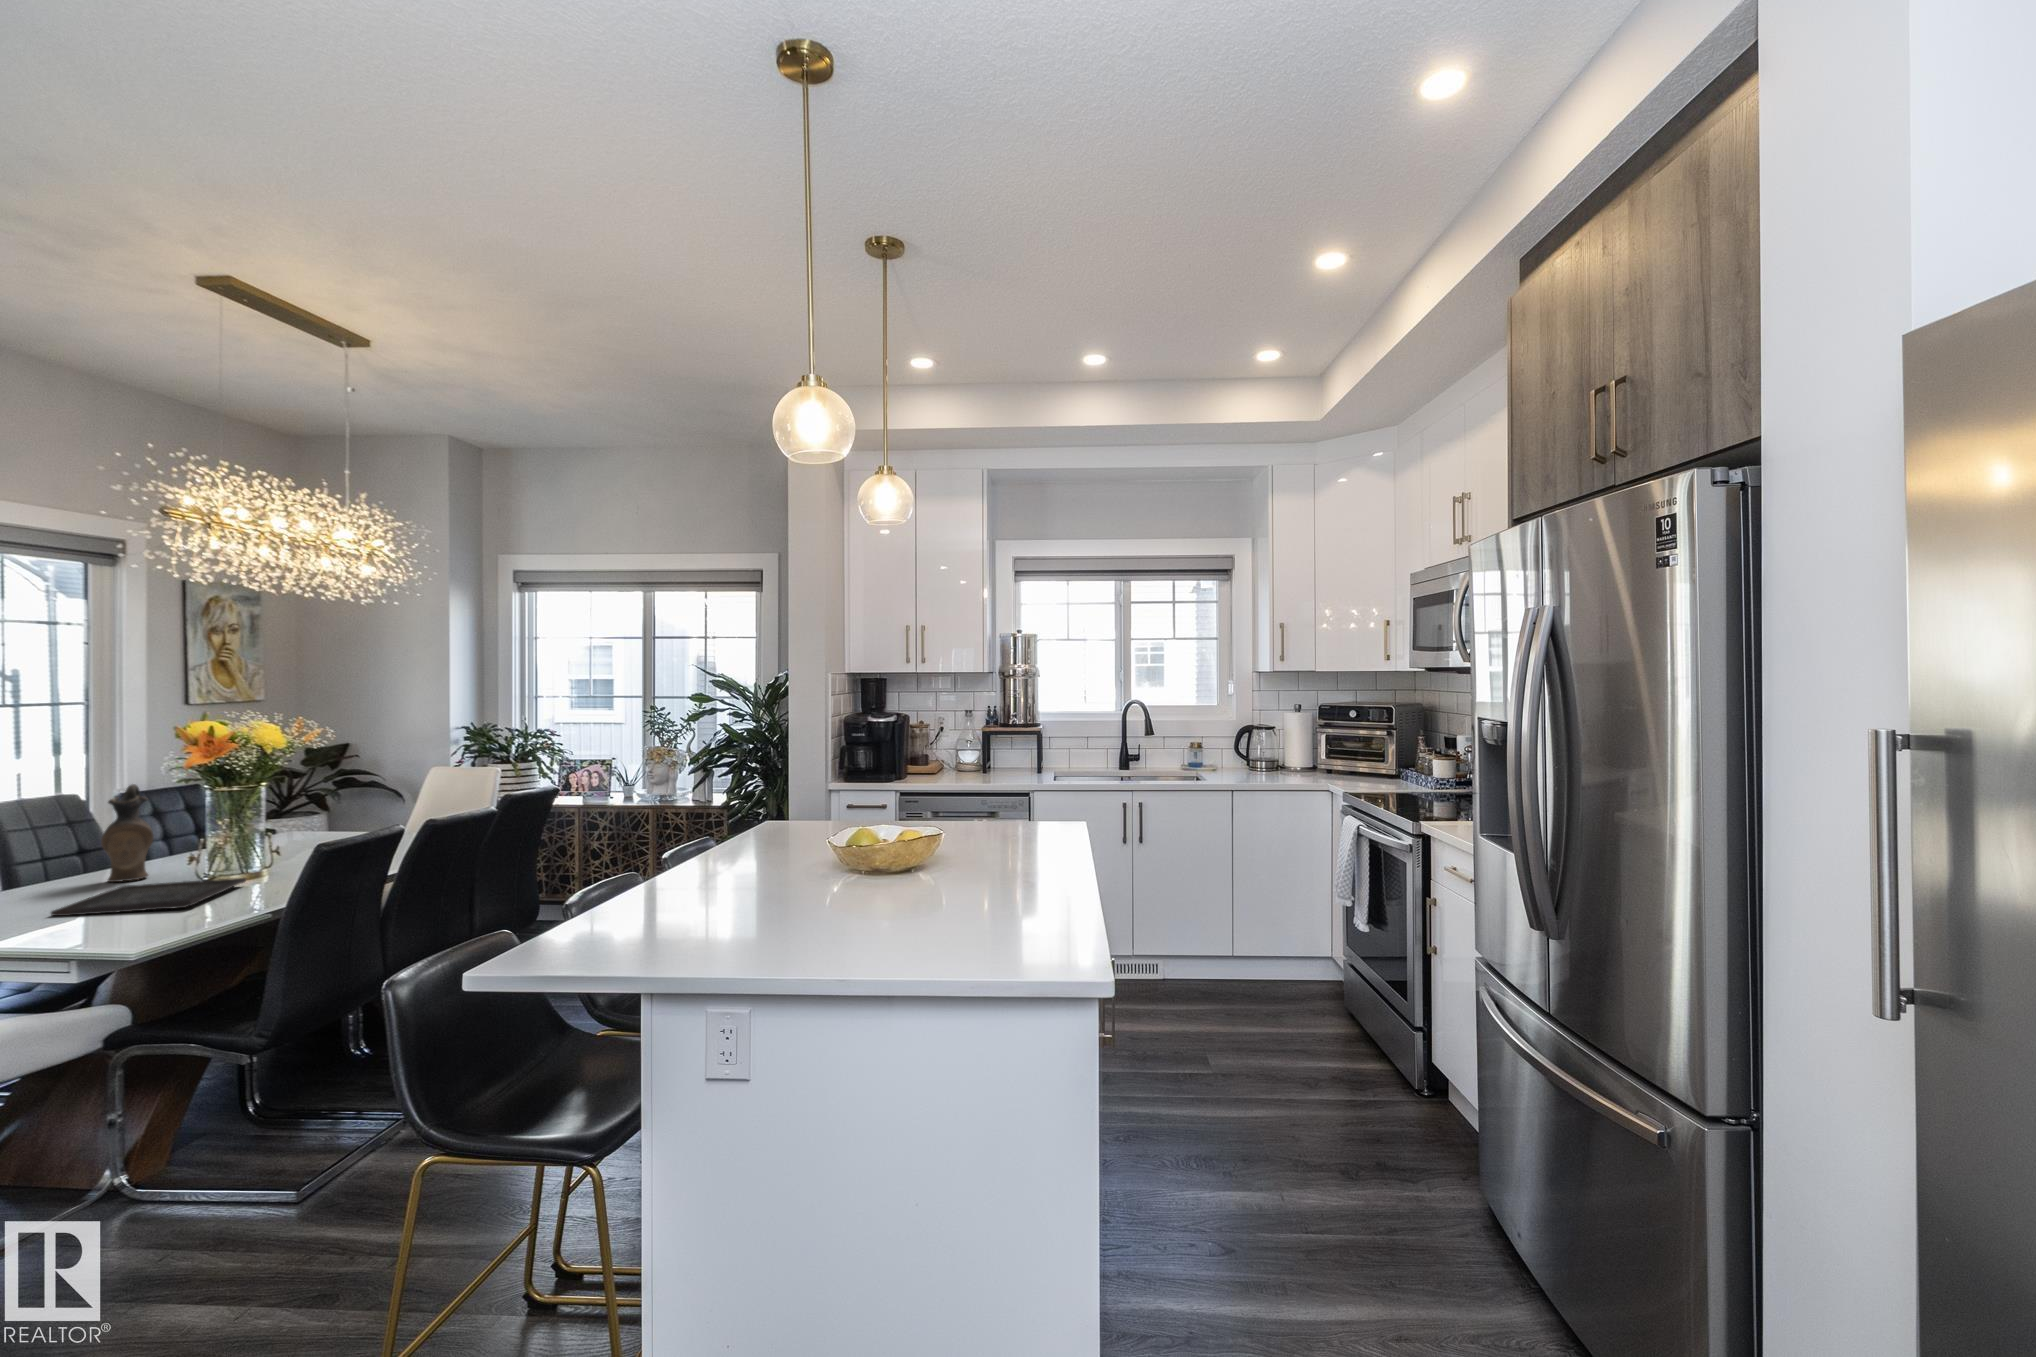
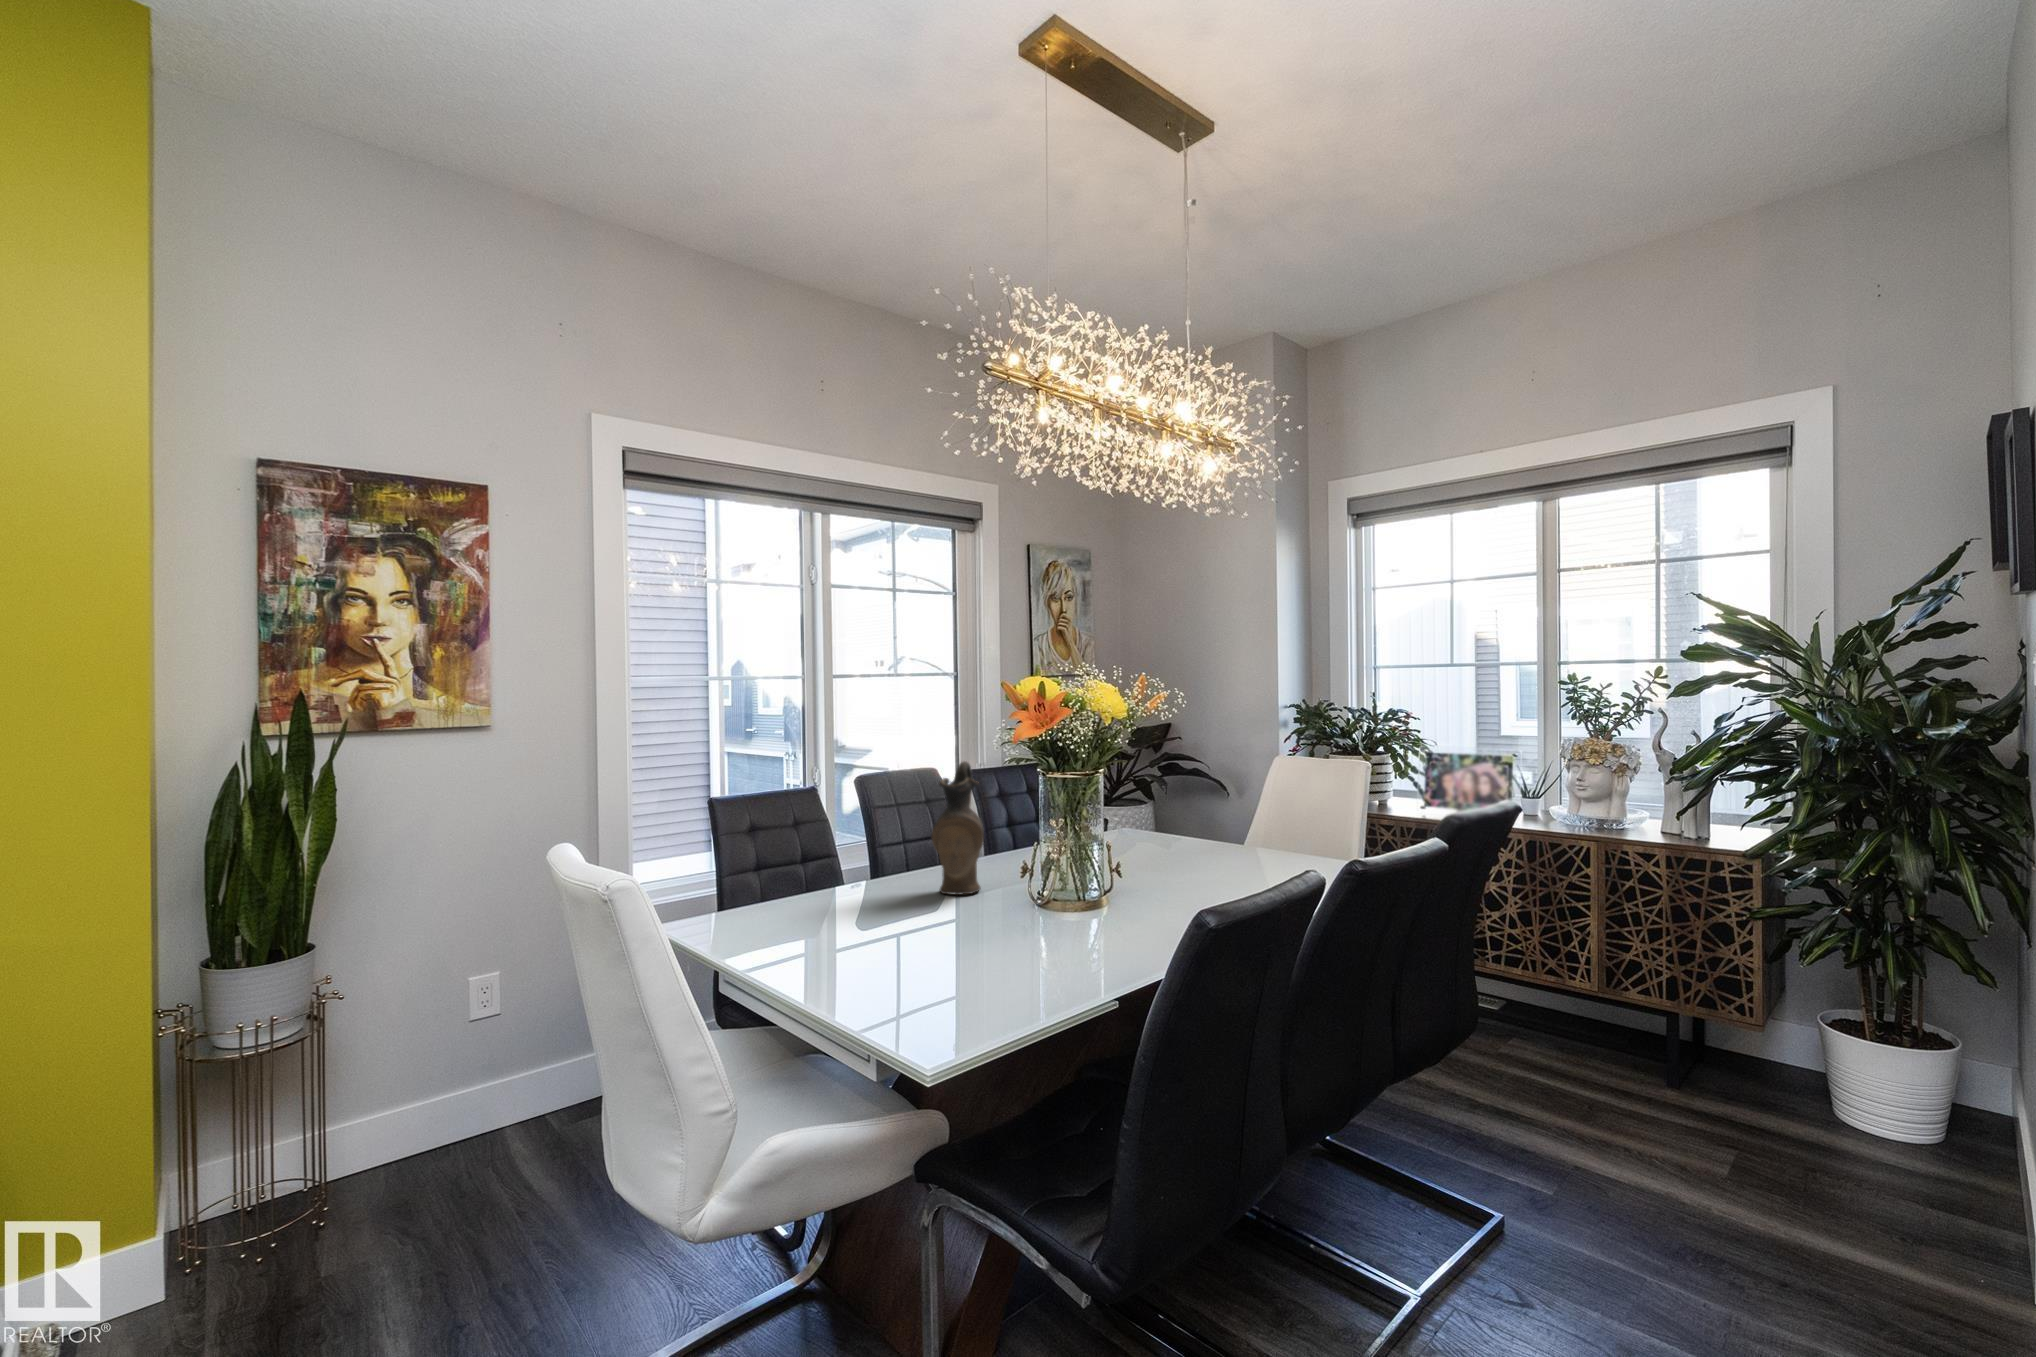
tray: present [51,878,246,916] -> none [857,906,1086,974]

